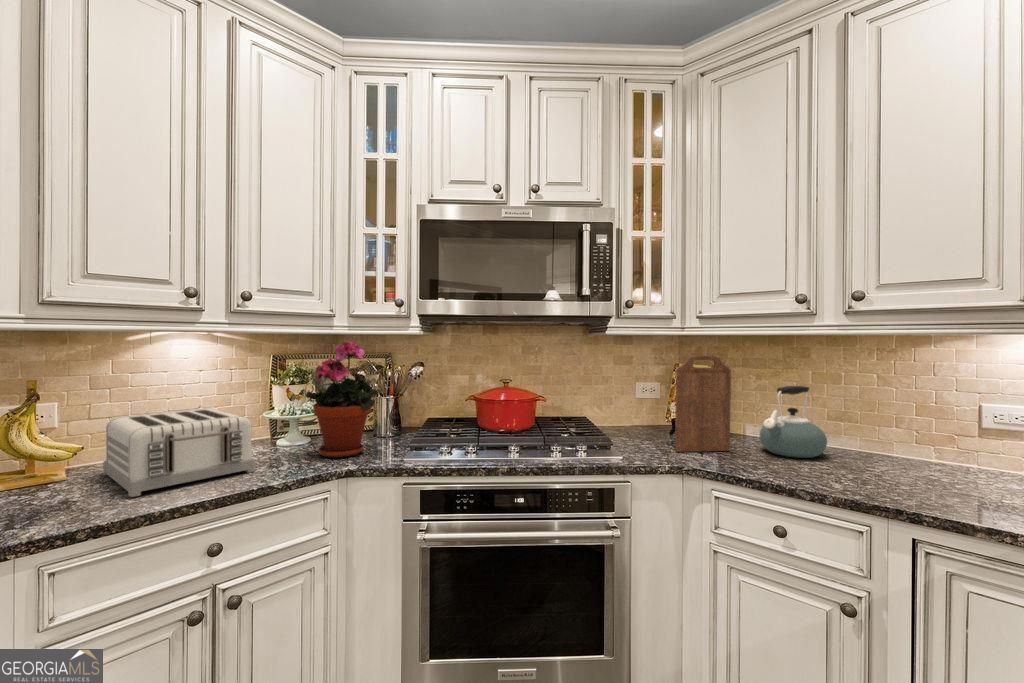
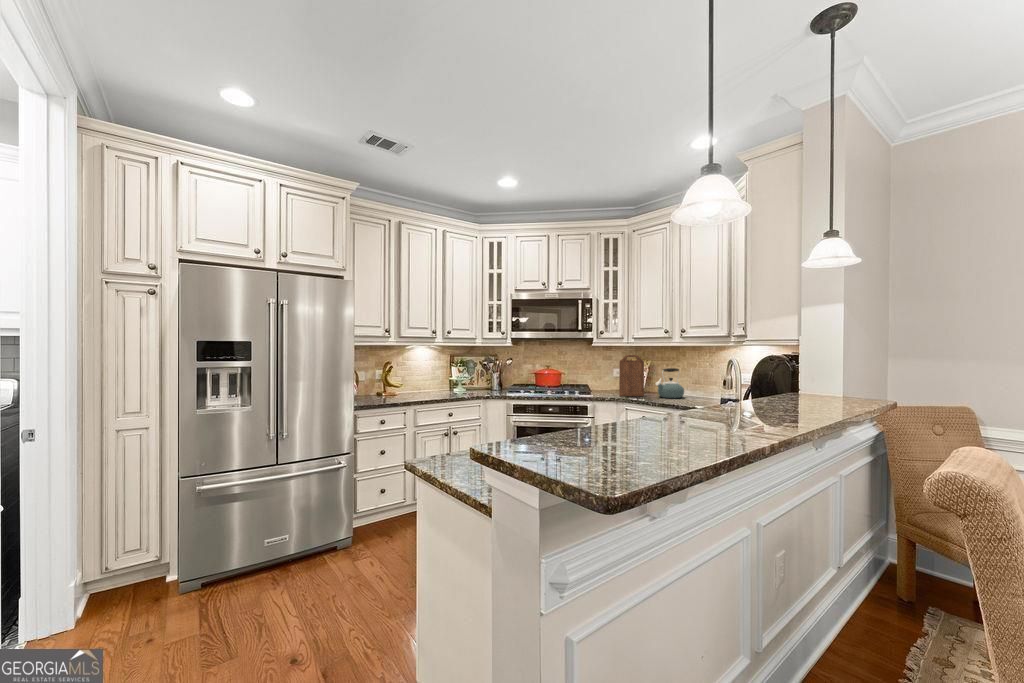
potted plant: present [306,341,378,458] -> none [468,349,496,395]
toaster: present [103,408,255,497] -> none [403,375,454,400]

